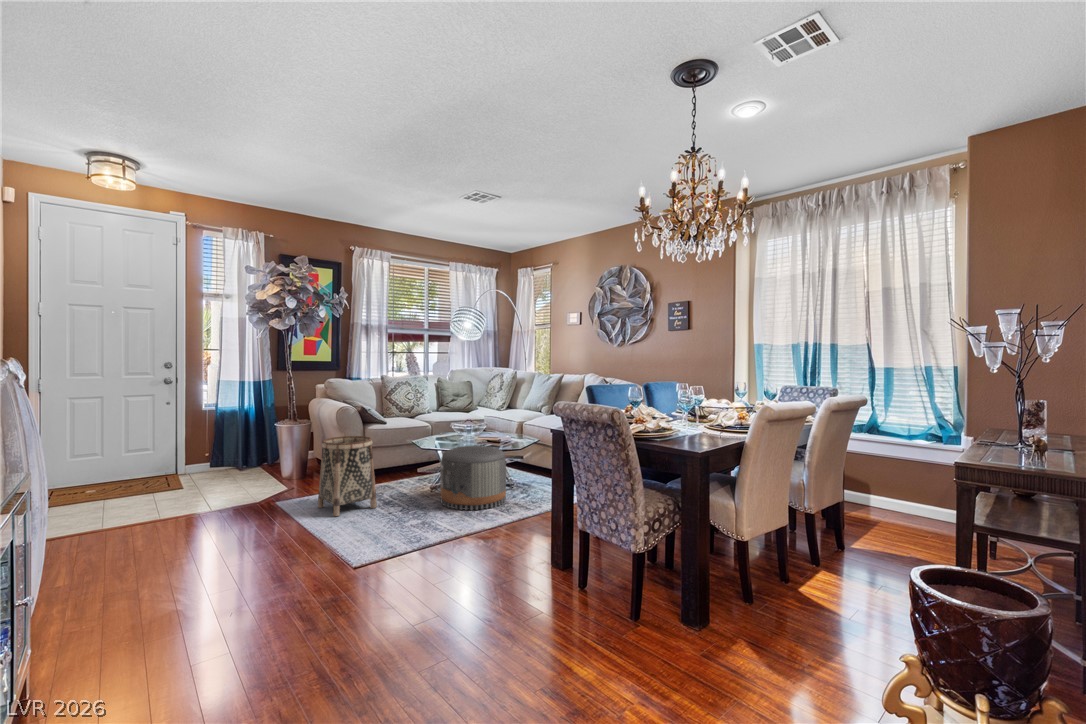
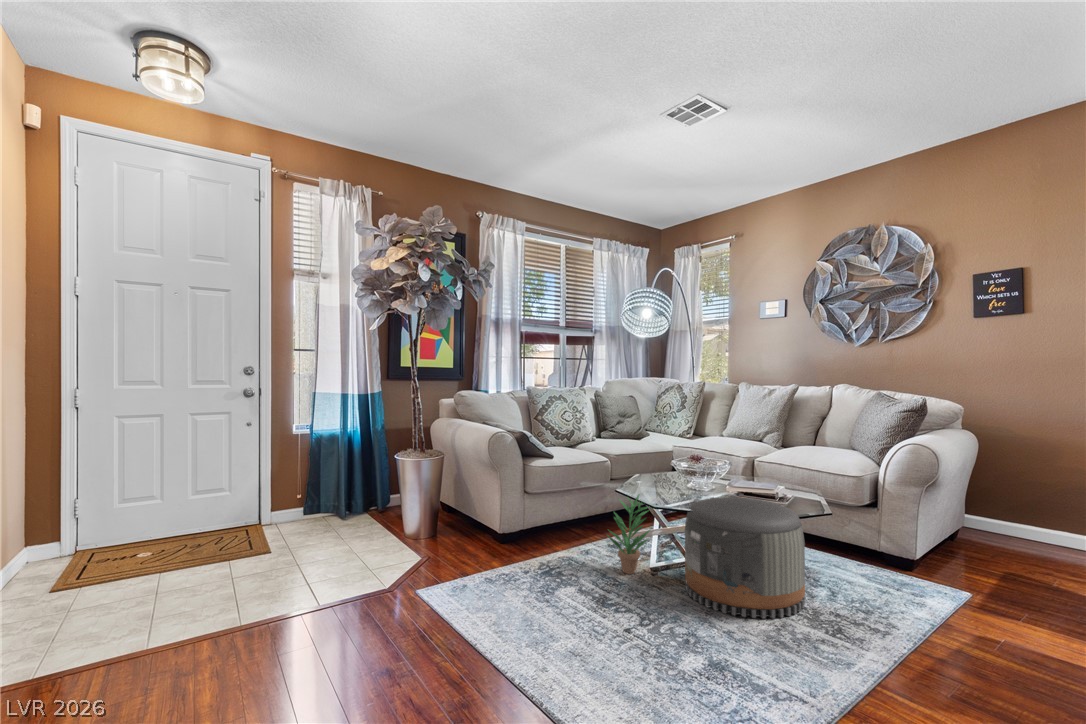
basket: present [318,436,377,516] -> none [490,480,590,626]
potted plant: none [402,444,431,493] -> present [608,495,649,574]

